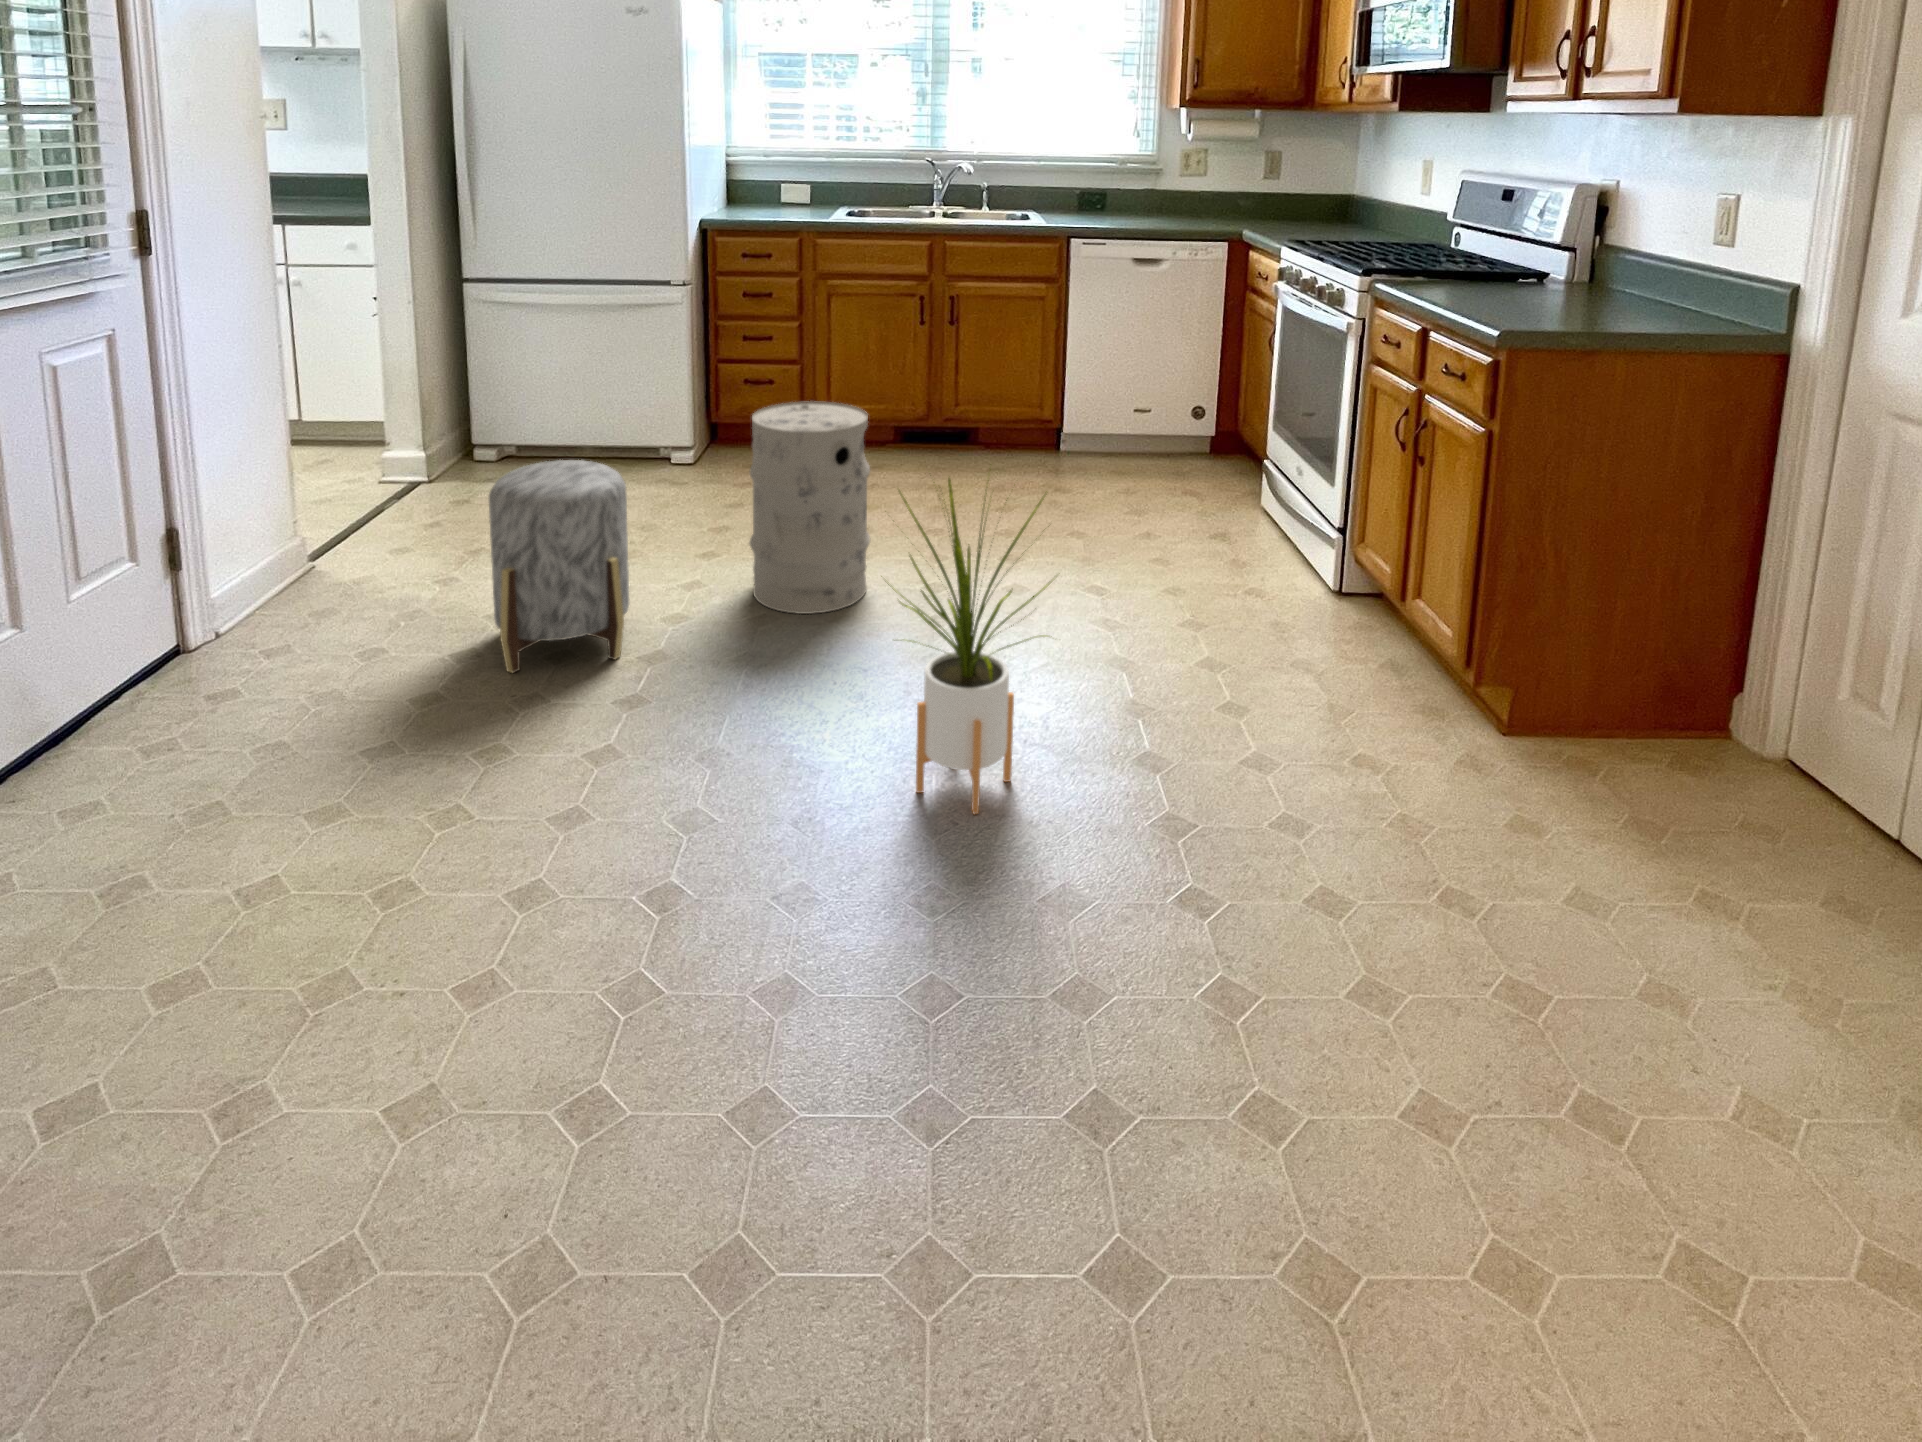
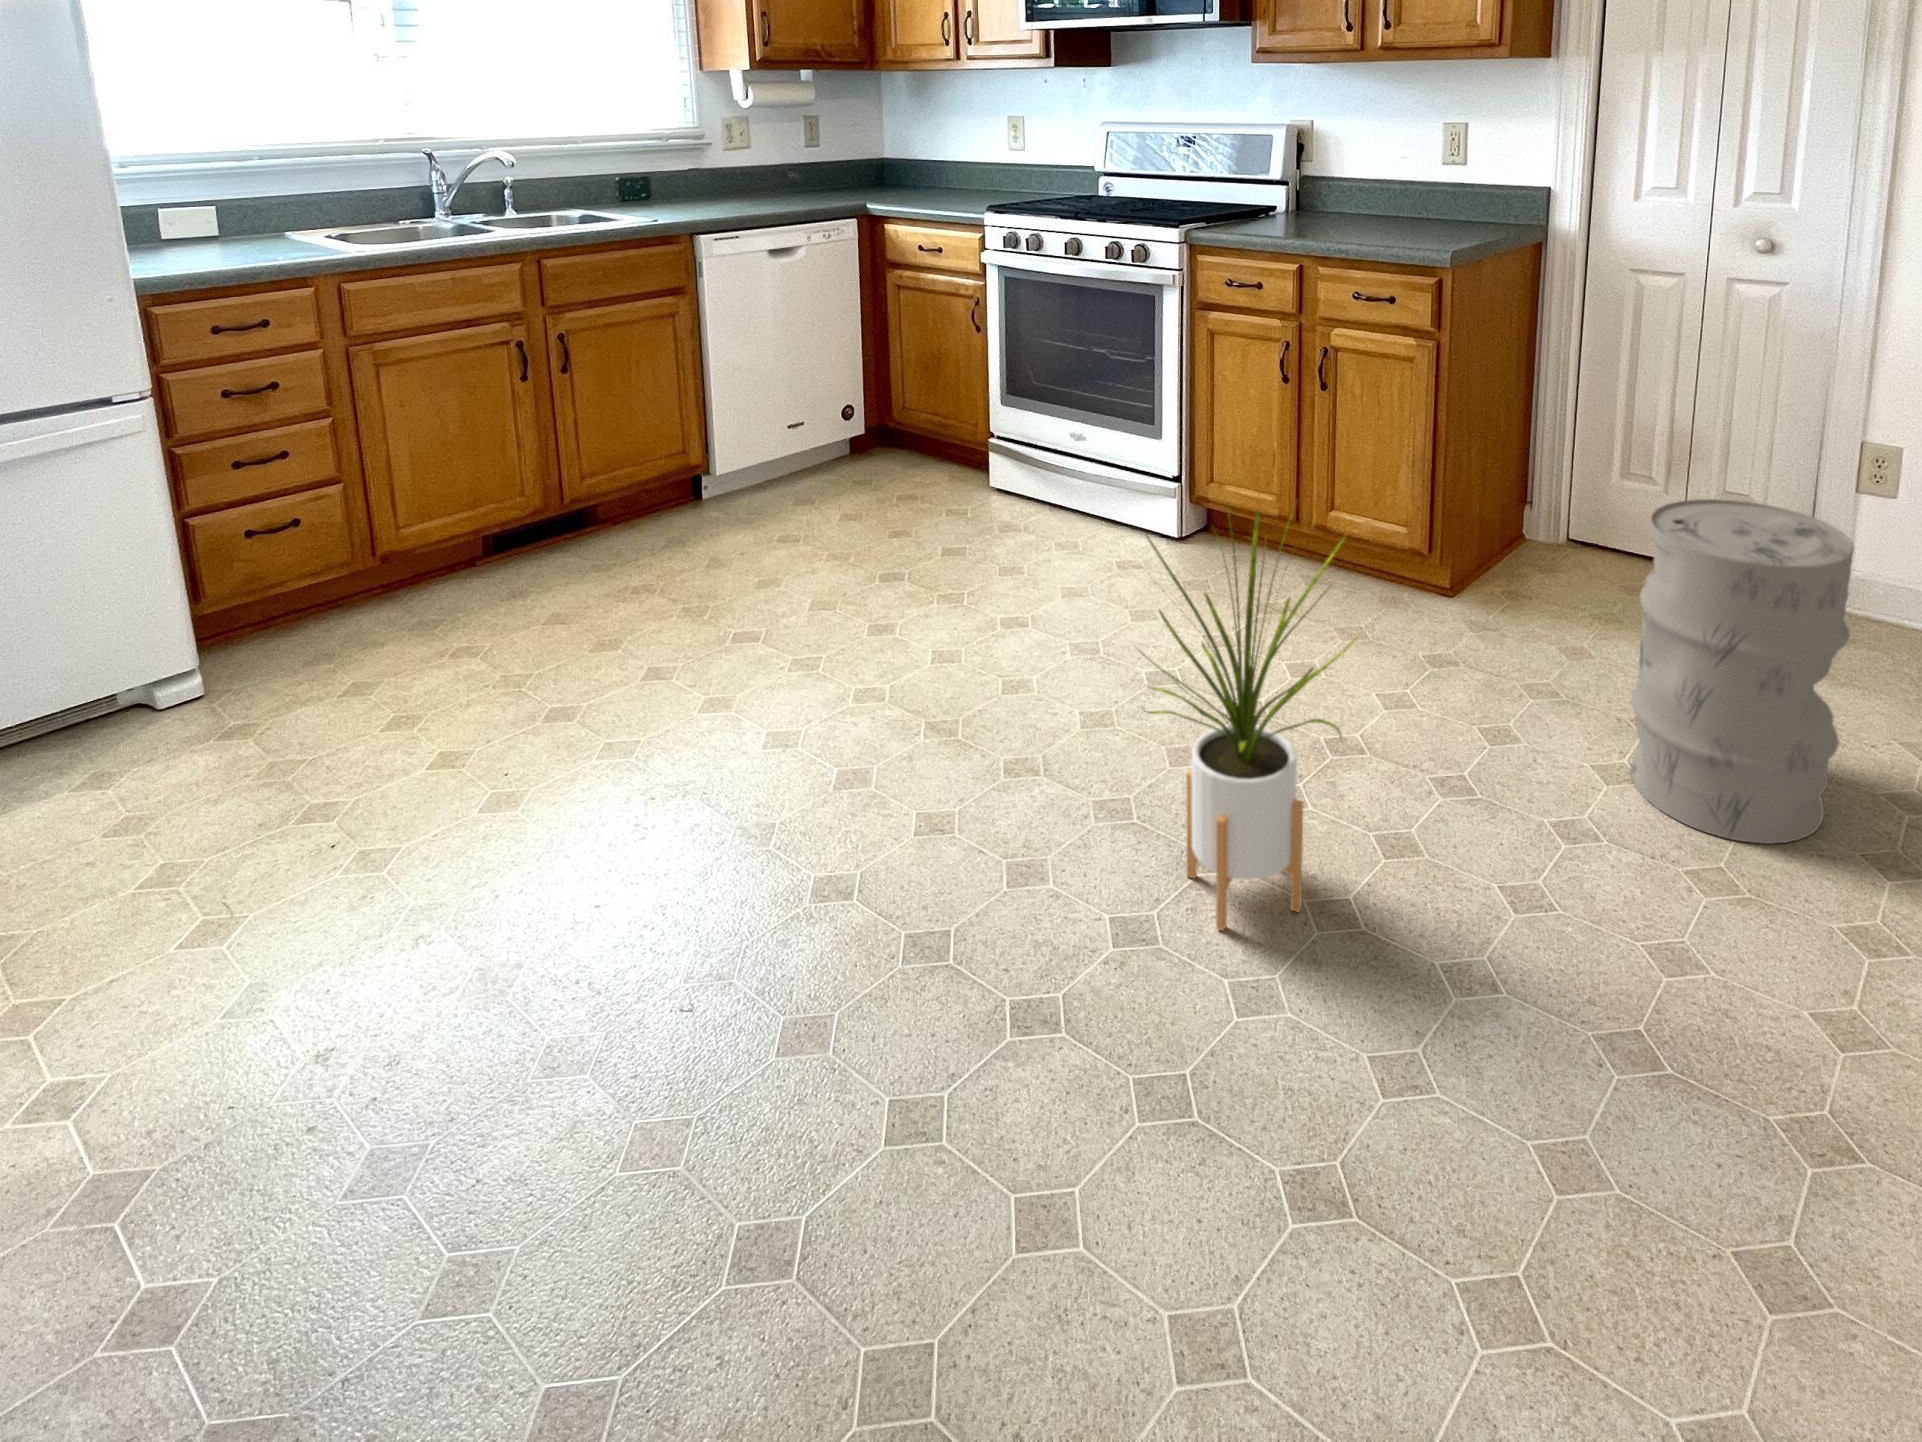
trash can: present [749,401,870,614] -> present [1631,499,1854,844]
stool: present [488,460,629,673] -> none [243,738,587,1207]

